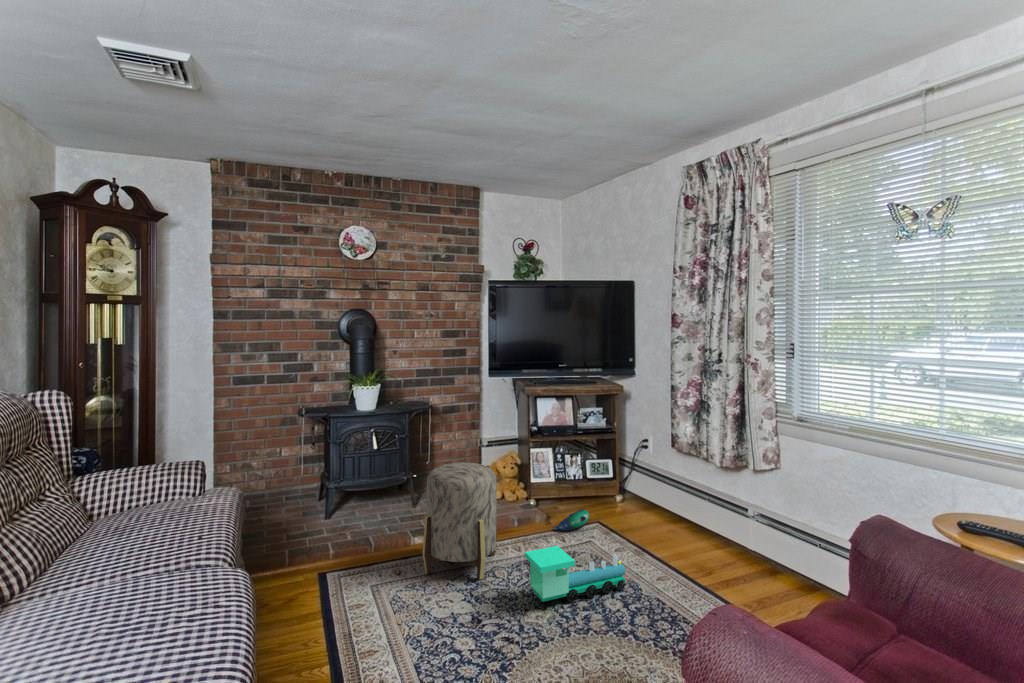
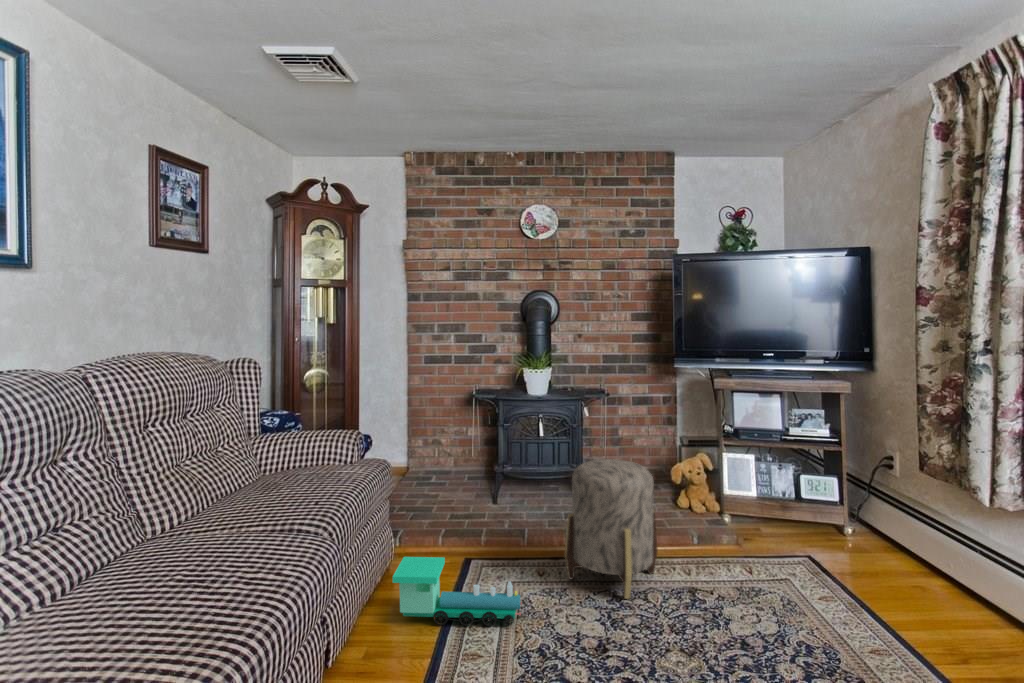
plush toy: present [555,509,589,531] -> none [742,538,794,562]
toy train: present [525,546,627,602] -> present [393,557,522,626]

